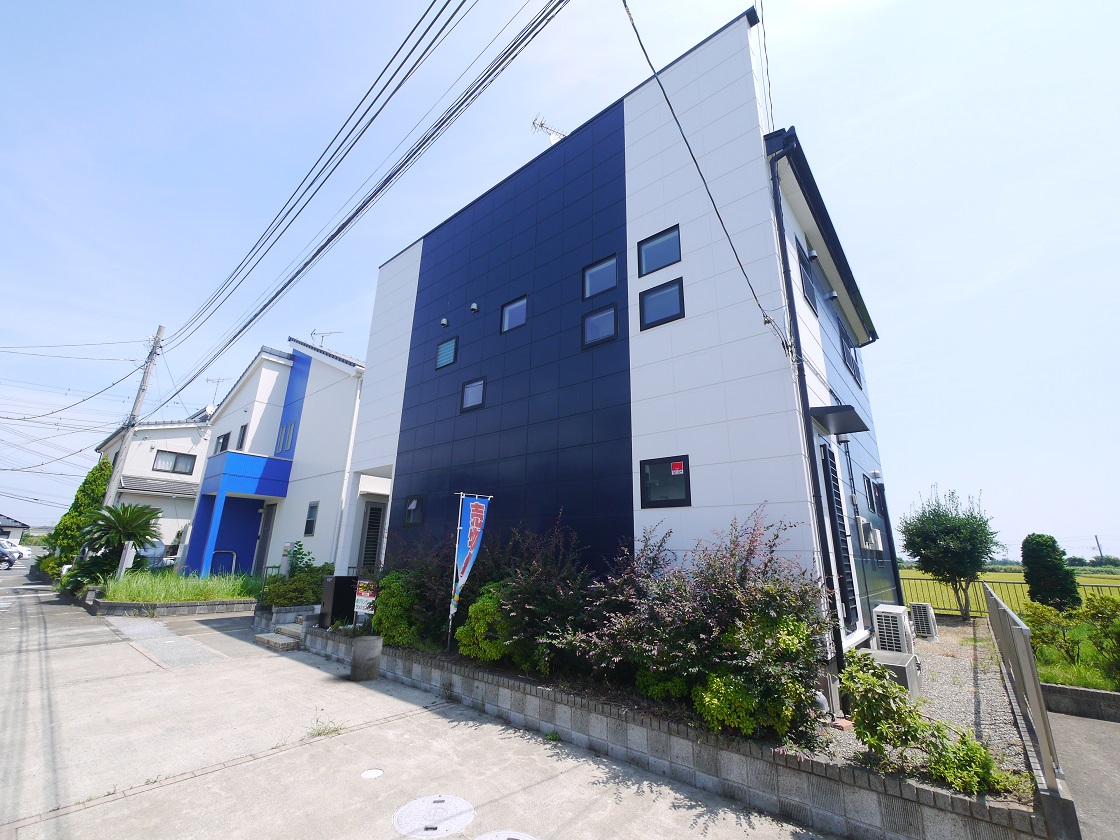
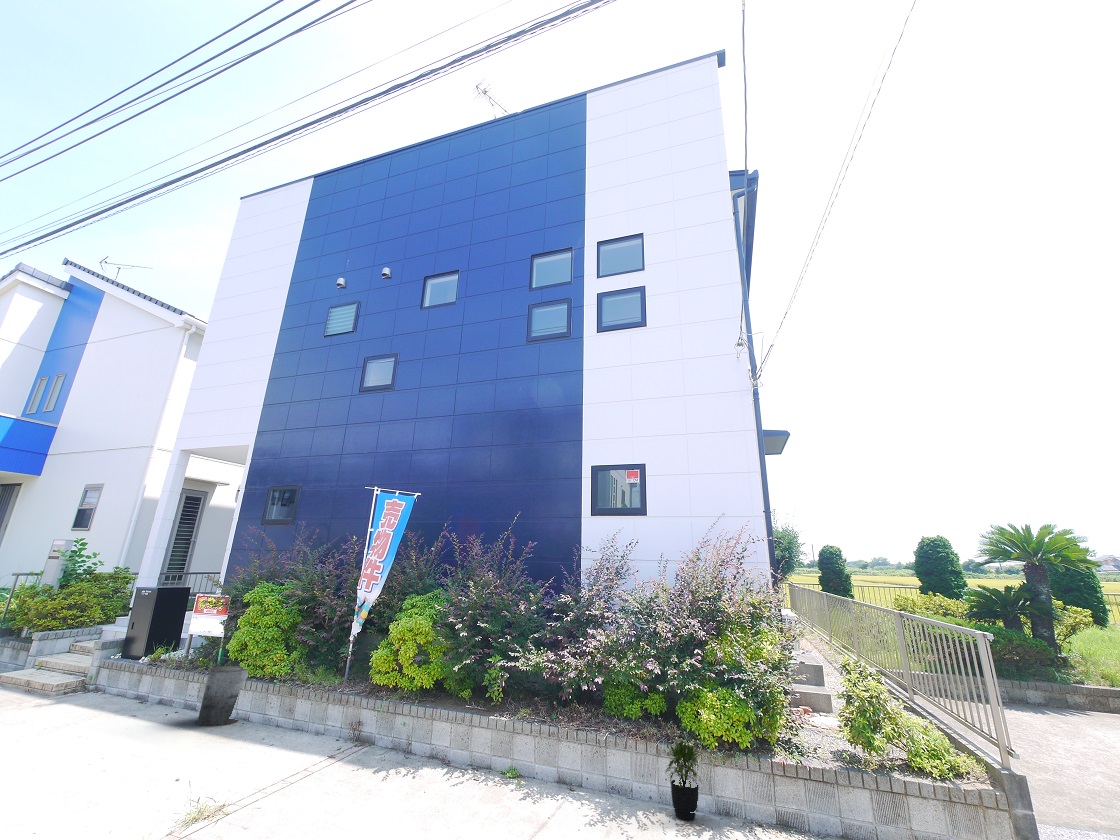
potted plant: none [665,721,706,799] -> present [666,741,700,821]

